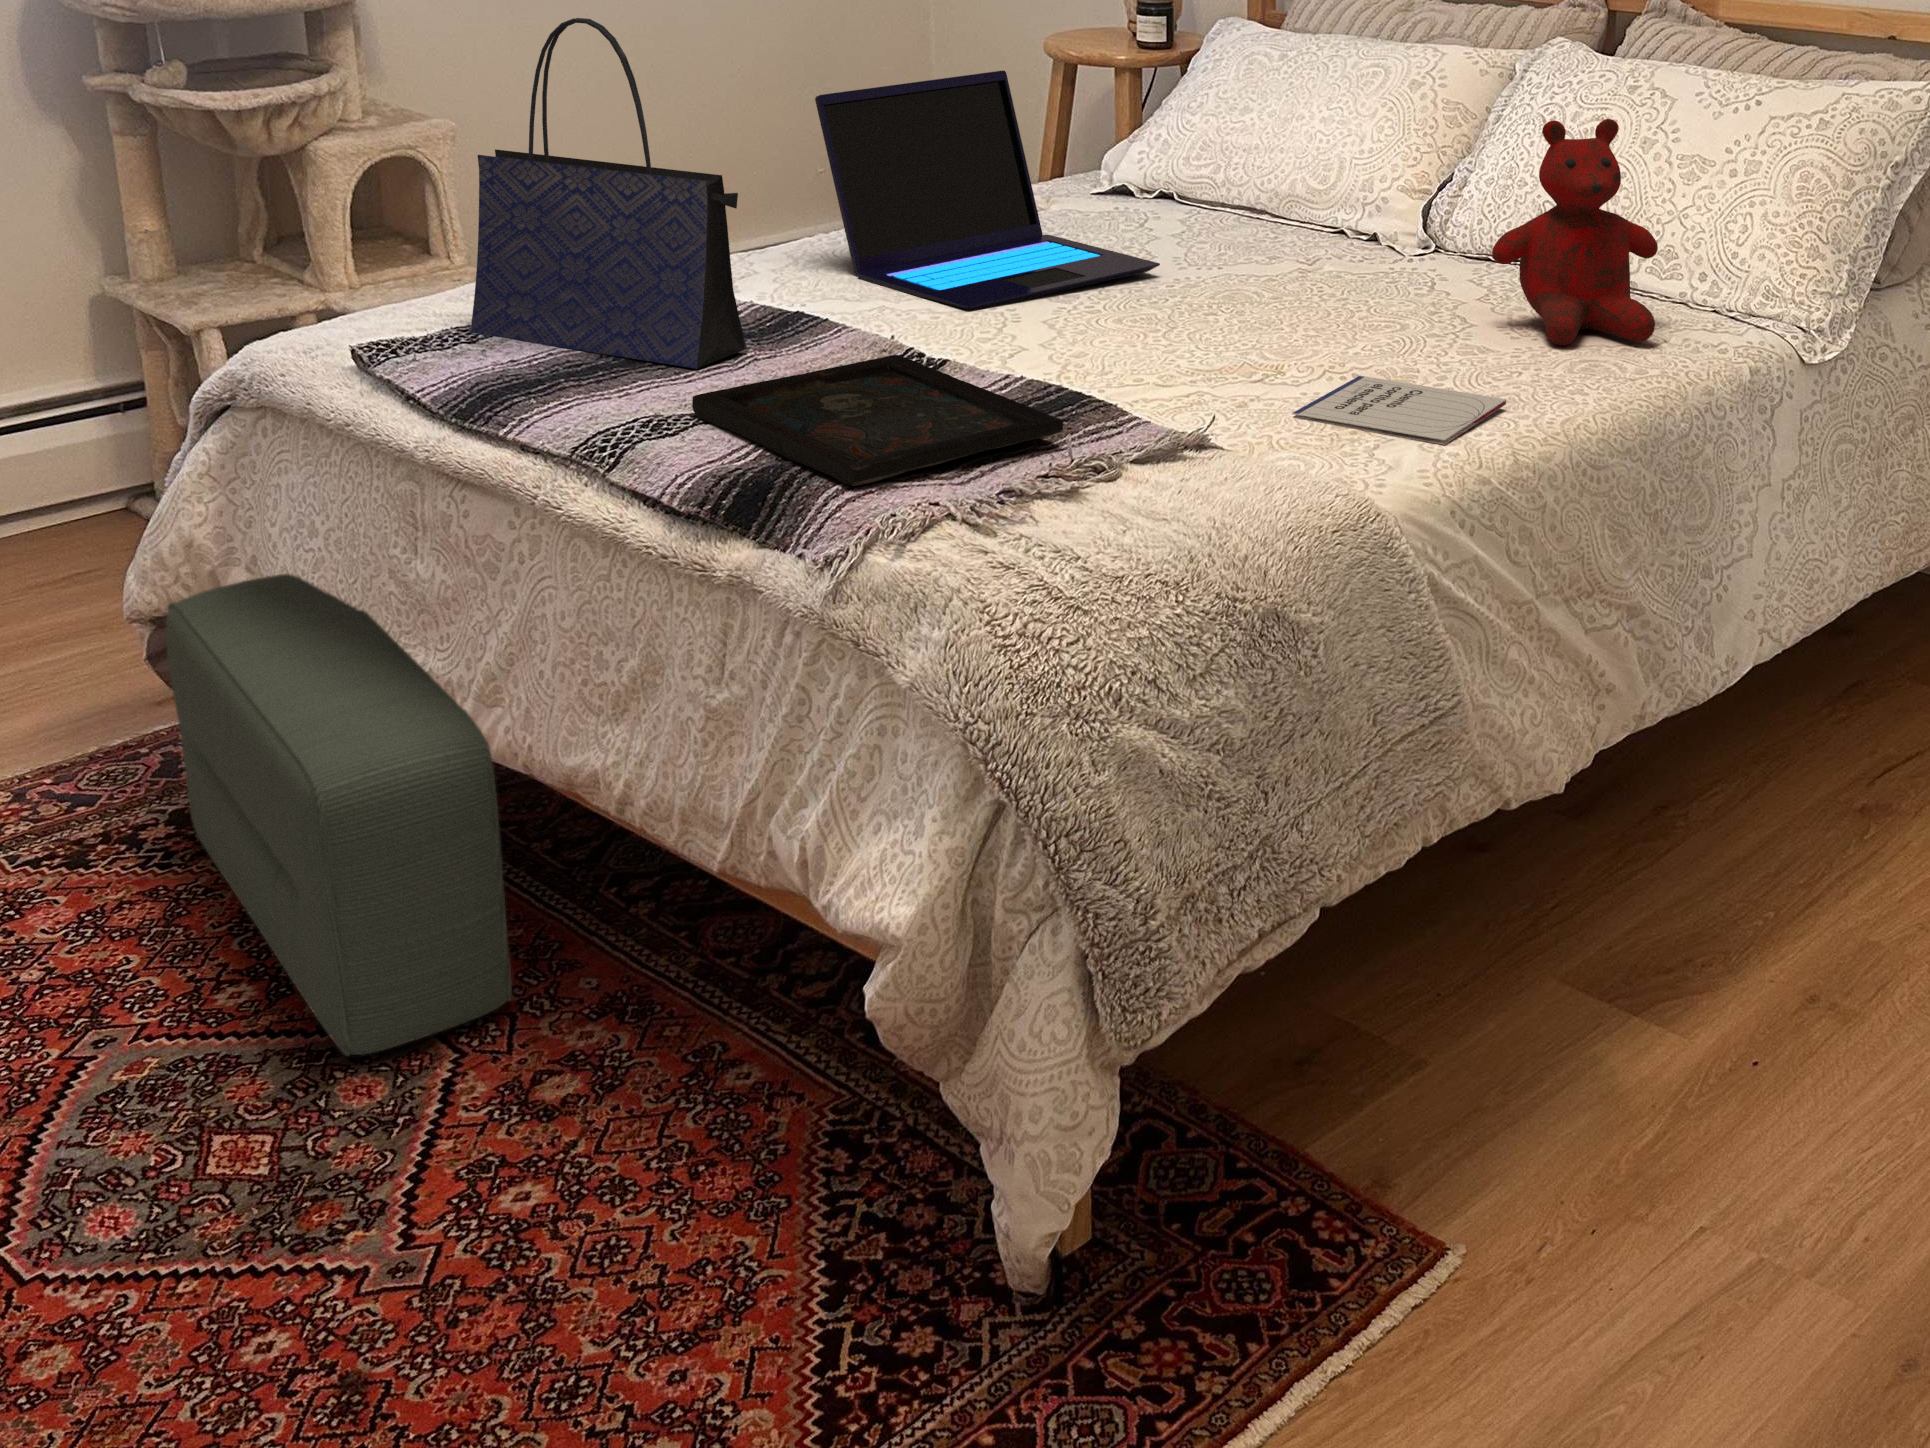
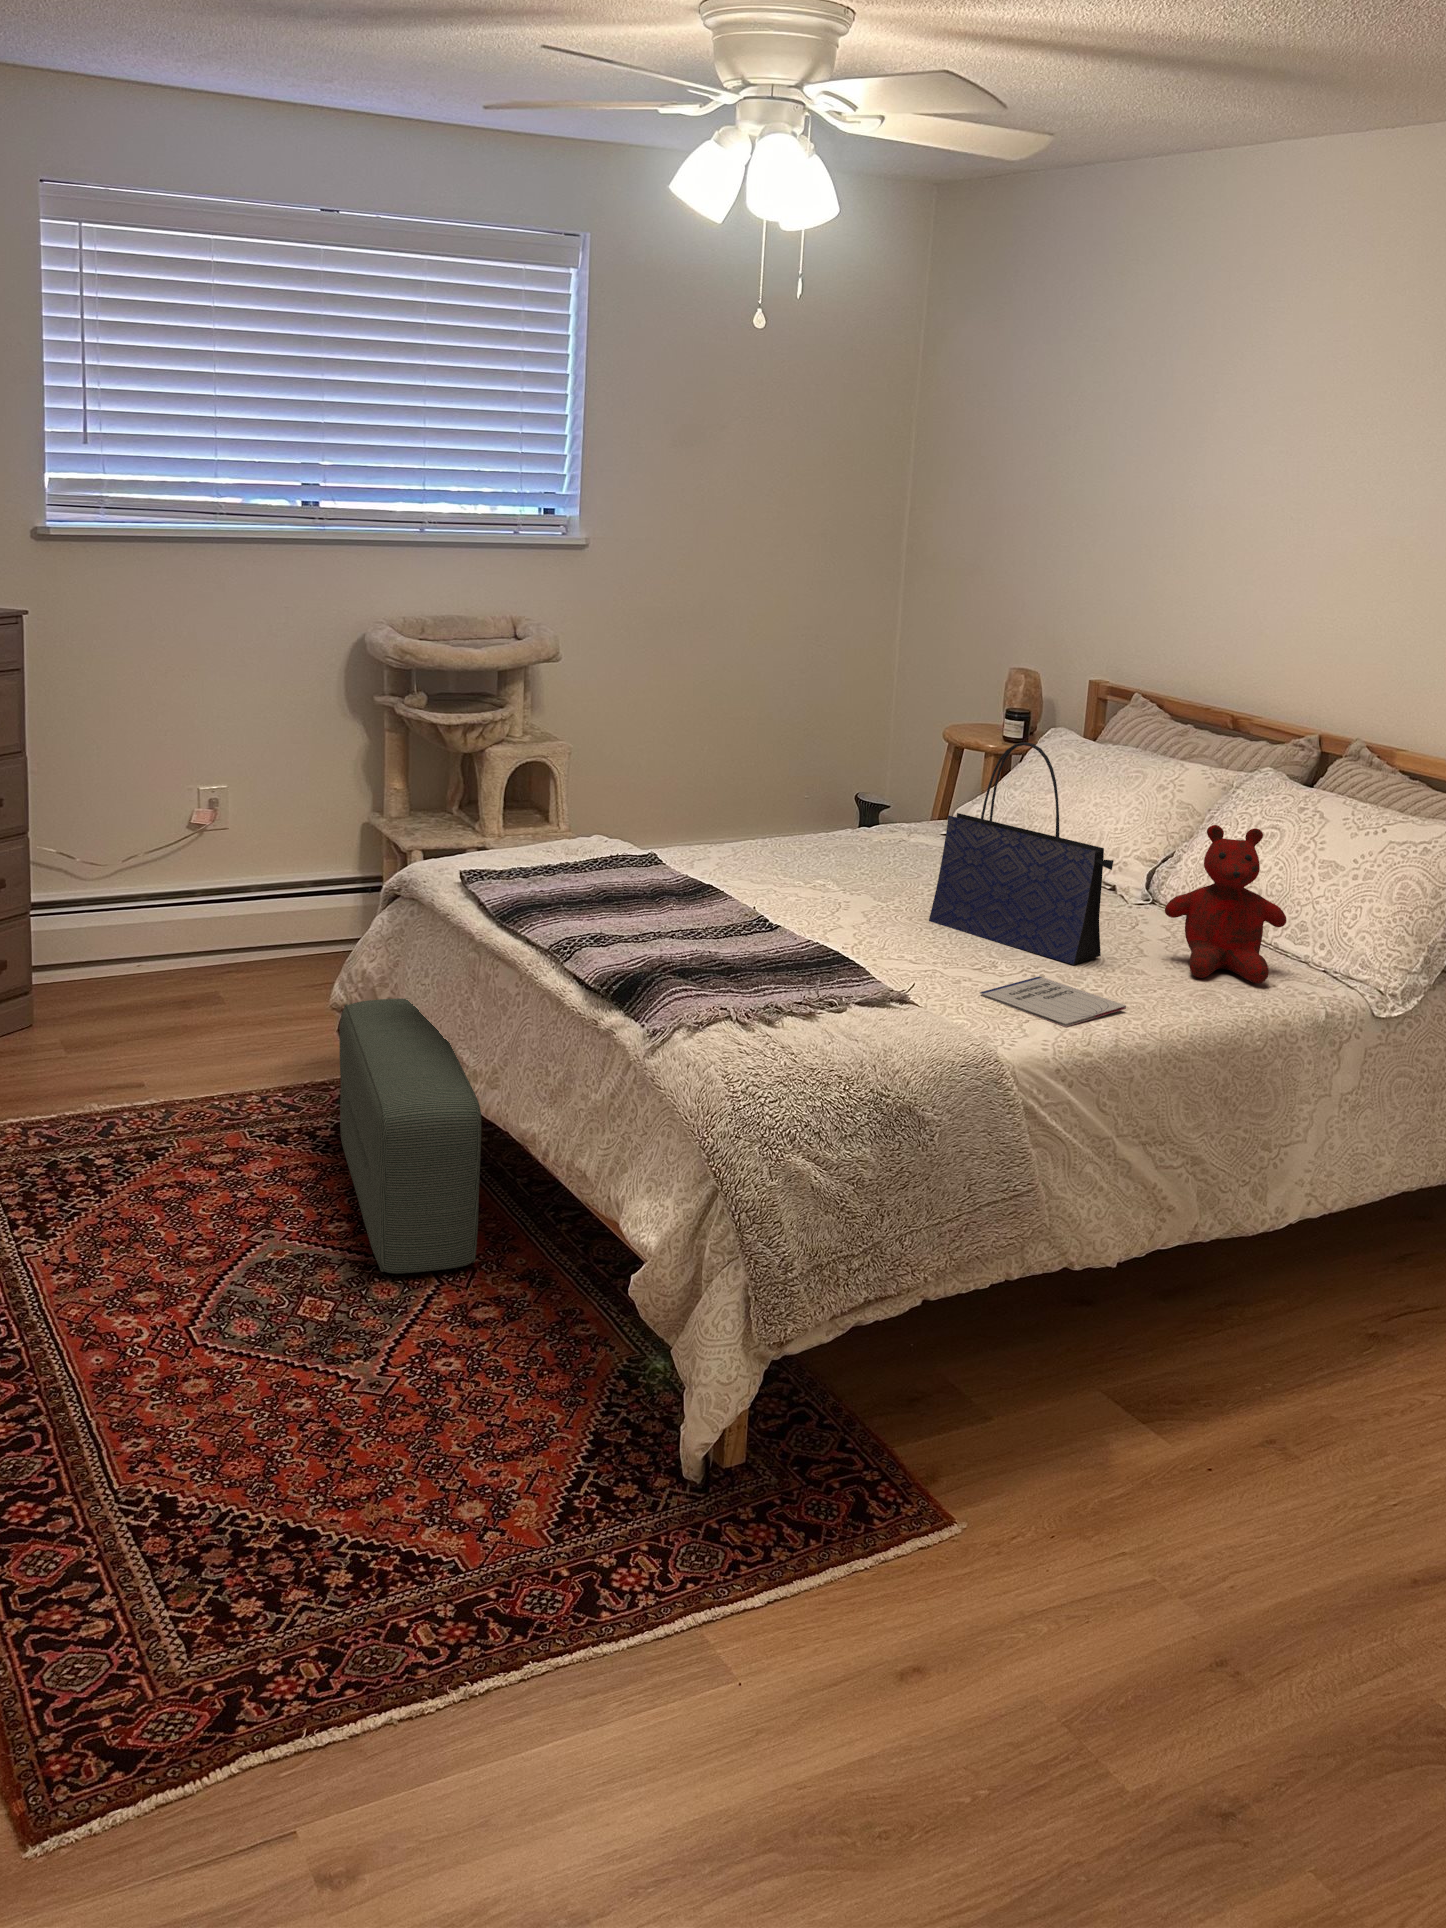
tote bag: present [471,18,747,369] -> present [929,742,1113,965]
laptop: present [815,71,1160,310] -> none [755,749,958,901]
tray: present [692,355,1063,486] -> none [621,921,824,993]

